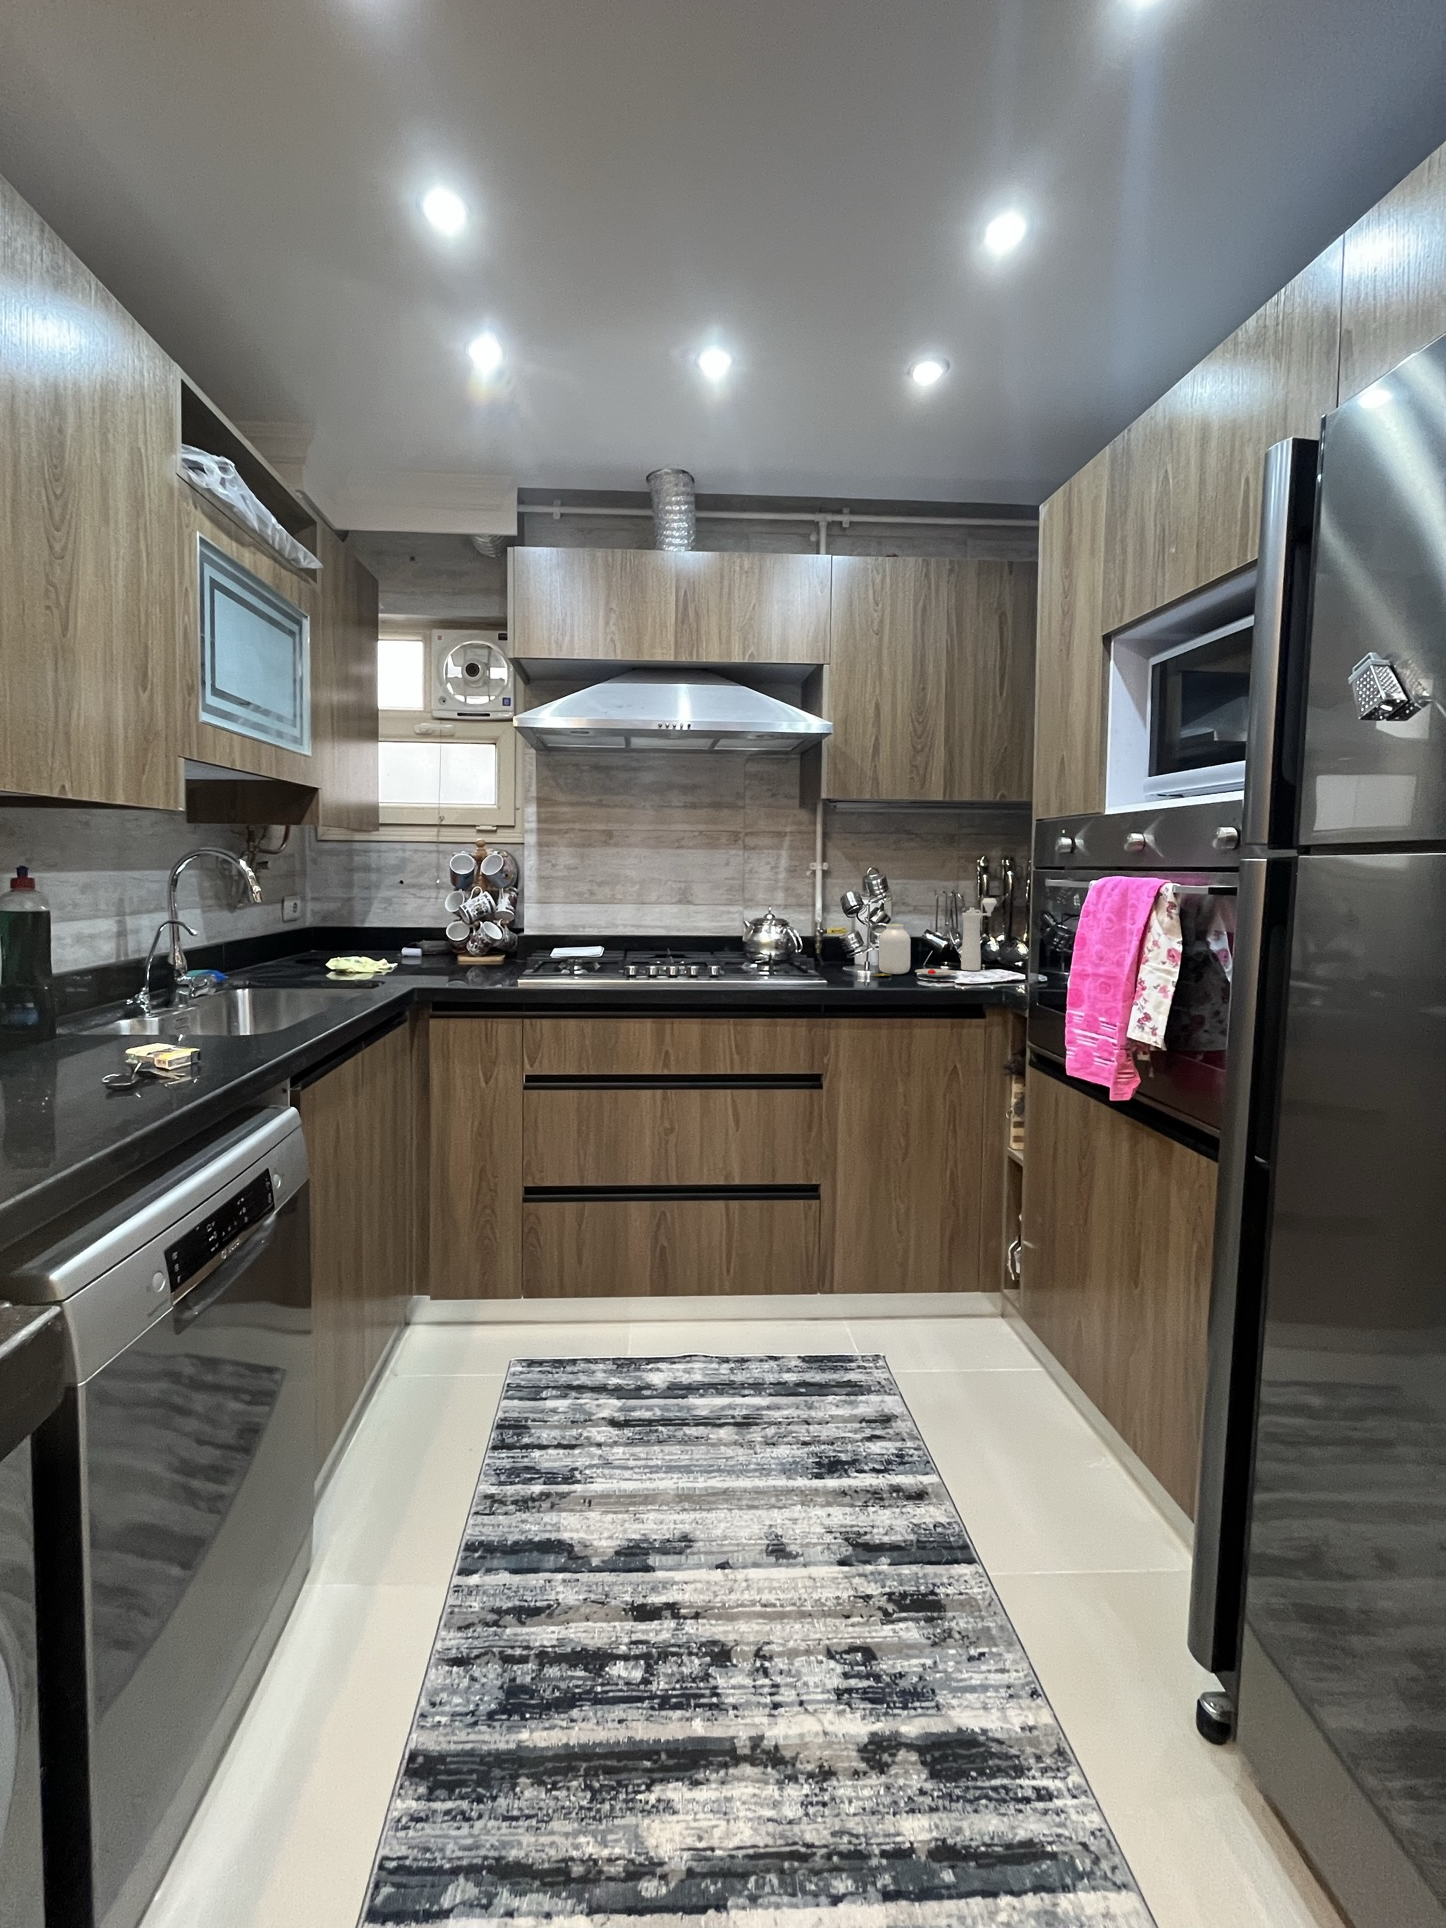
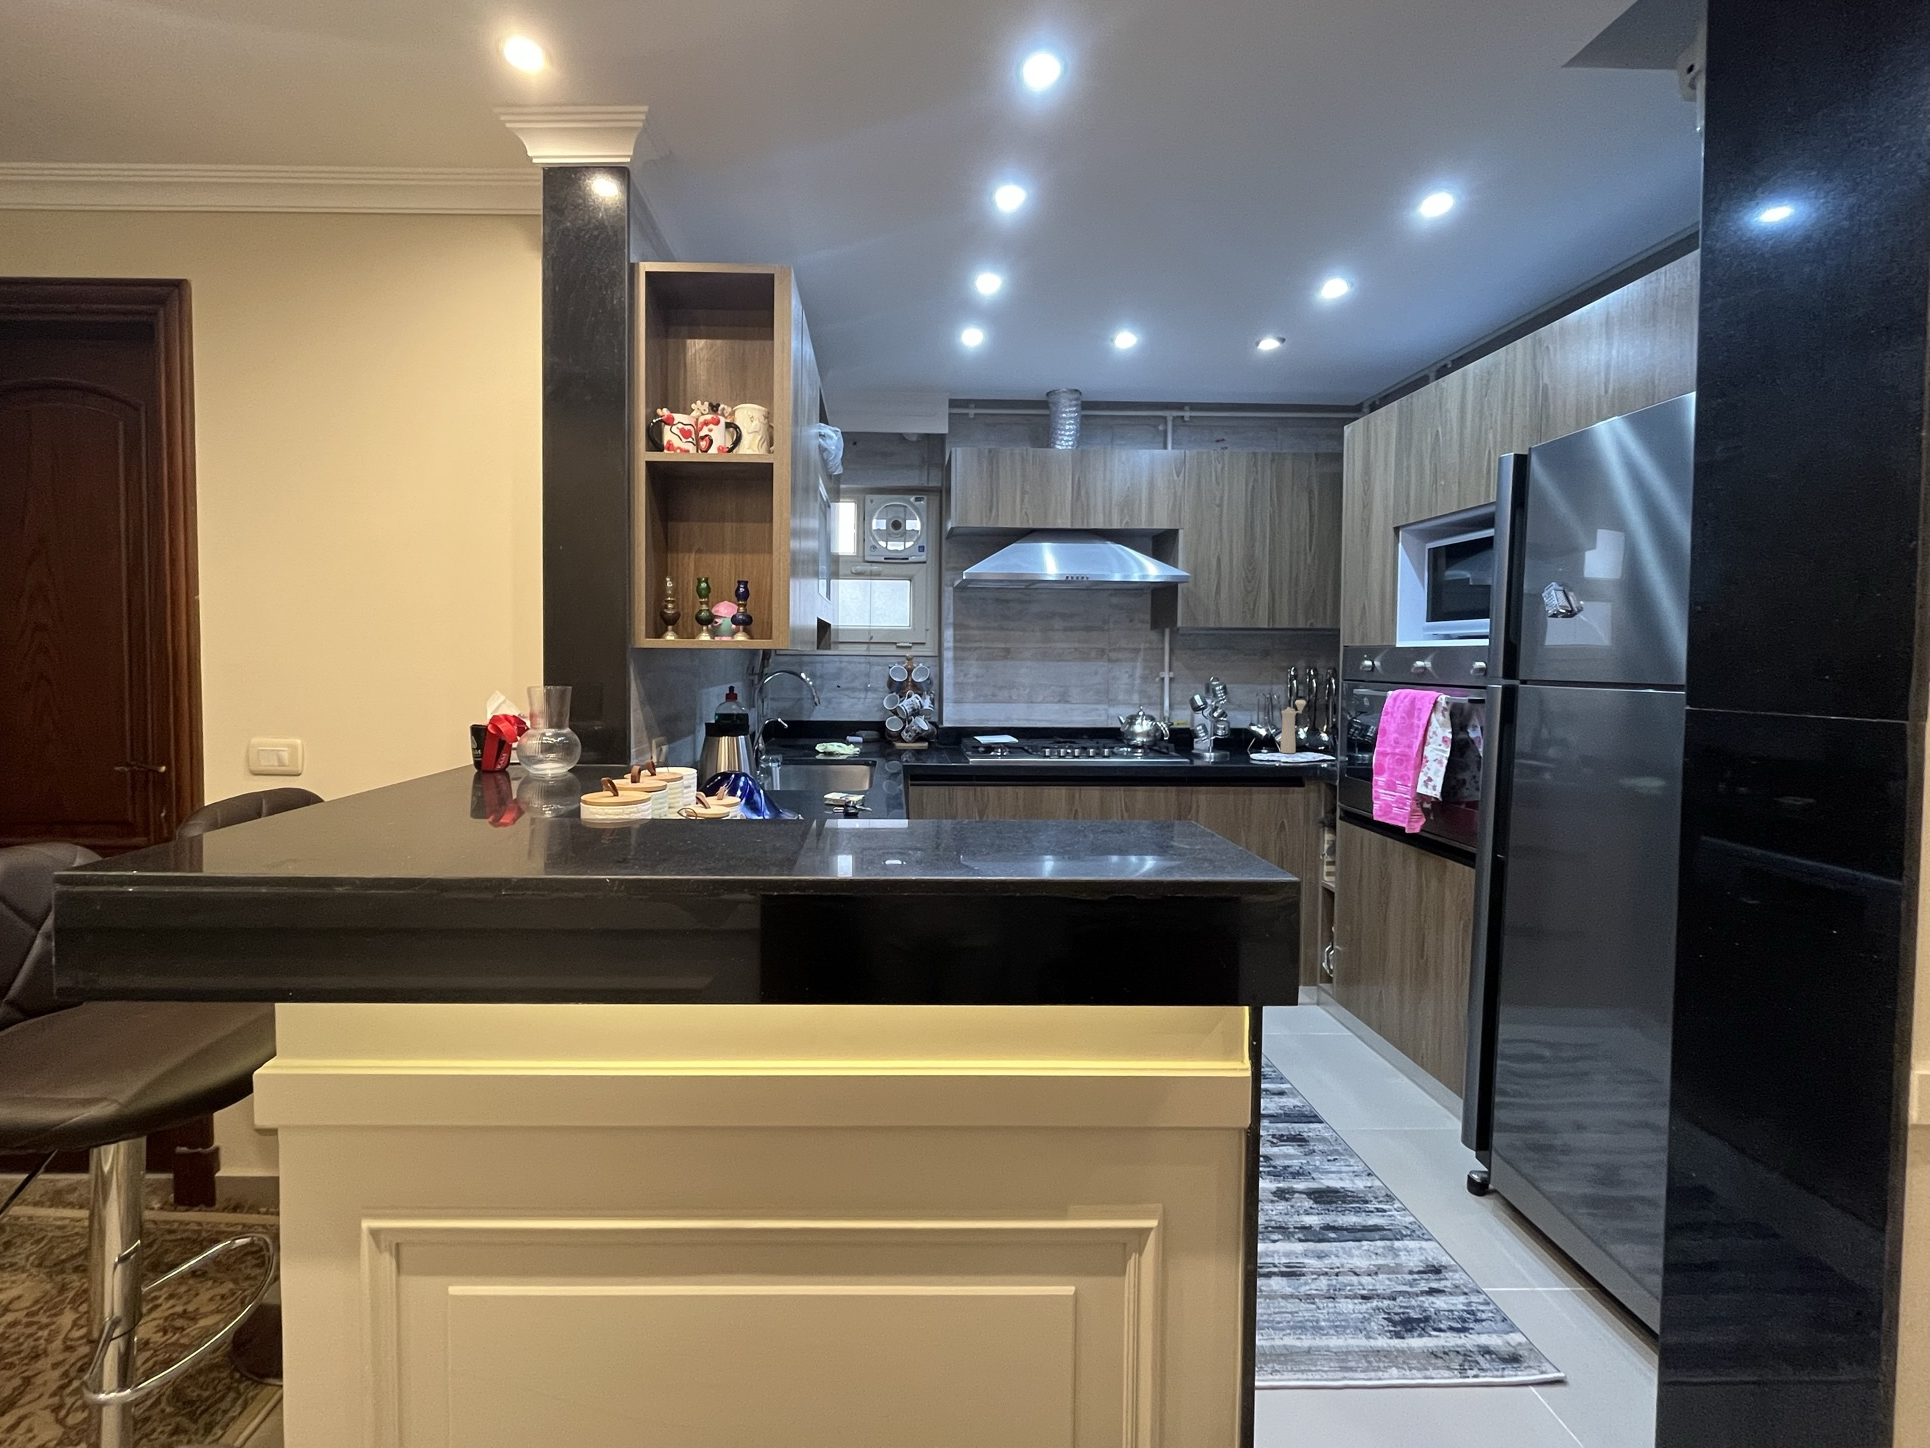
jar: present [873,924,957,977] -> none [1218,719,1282,757]

